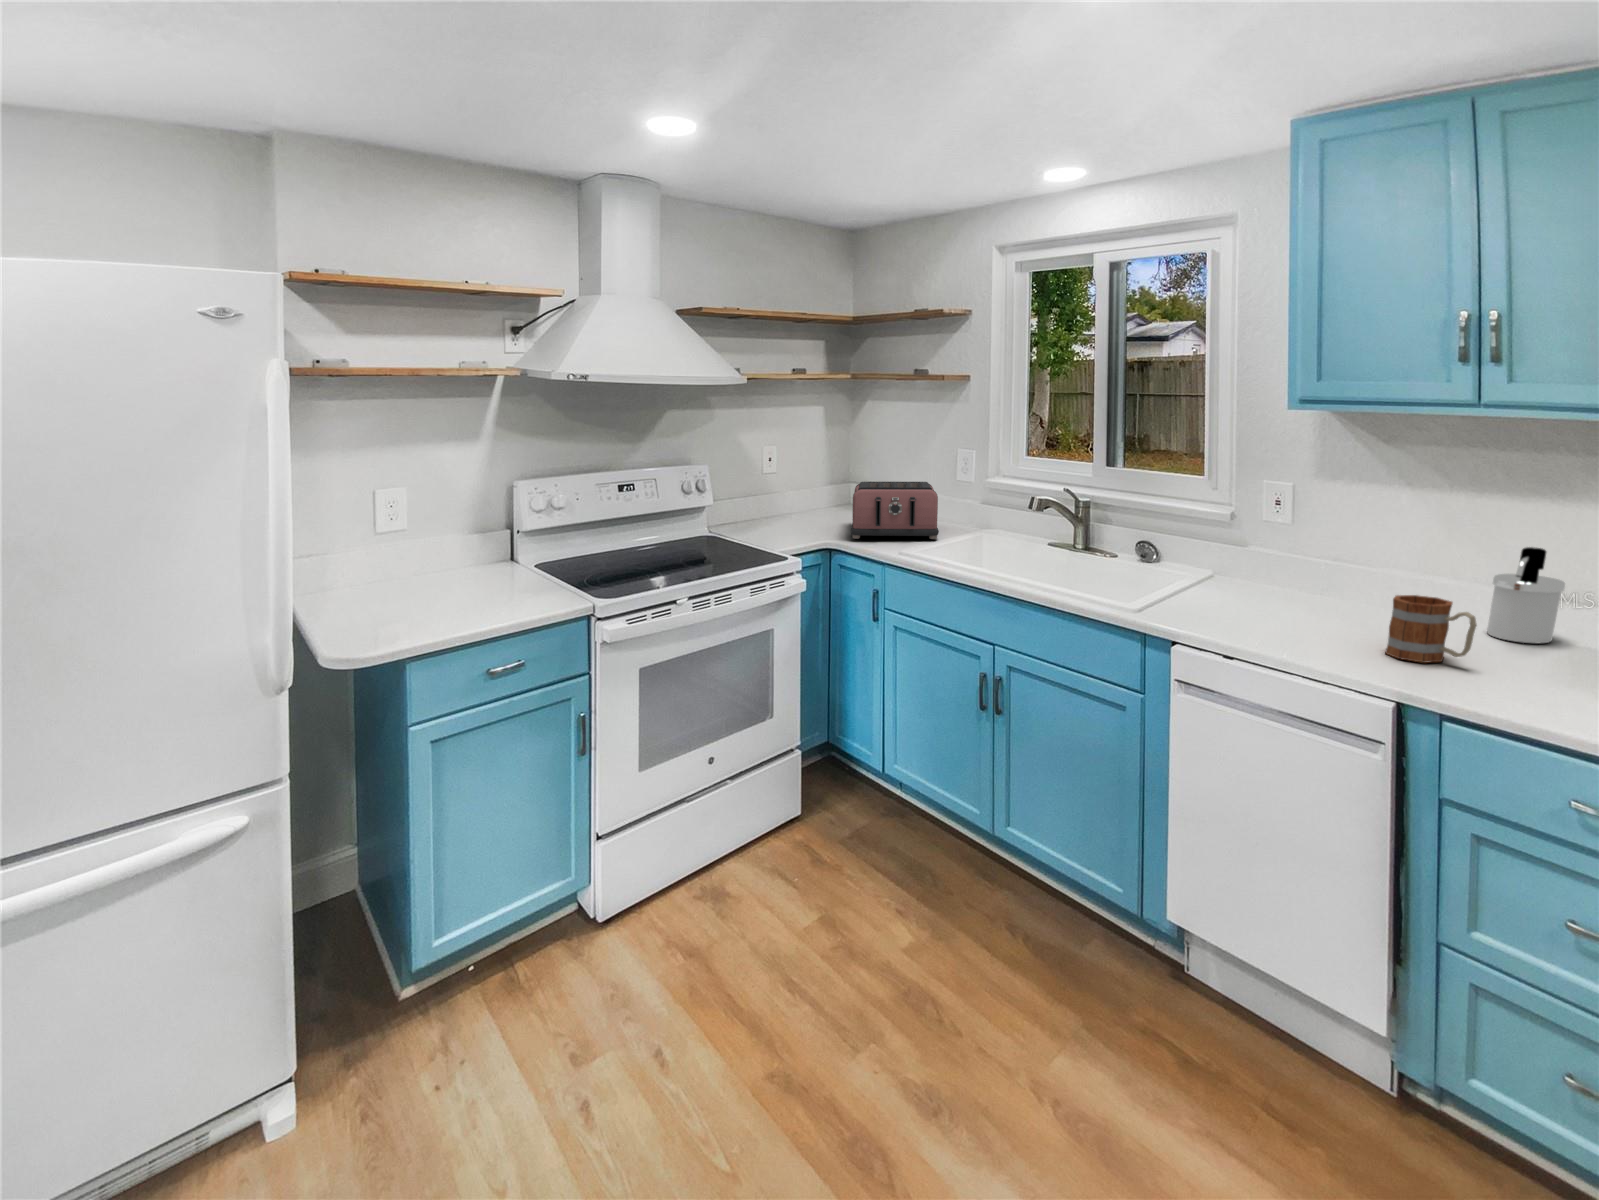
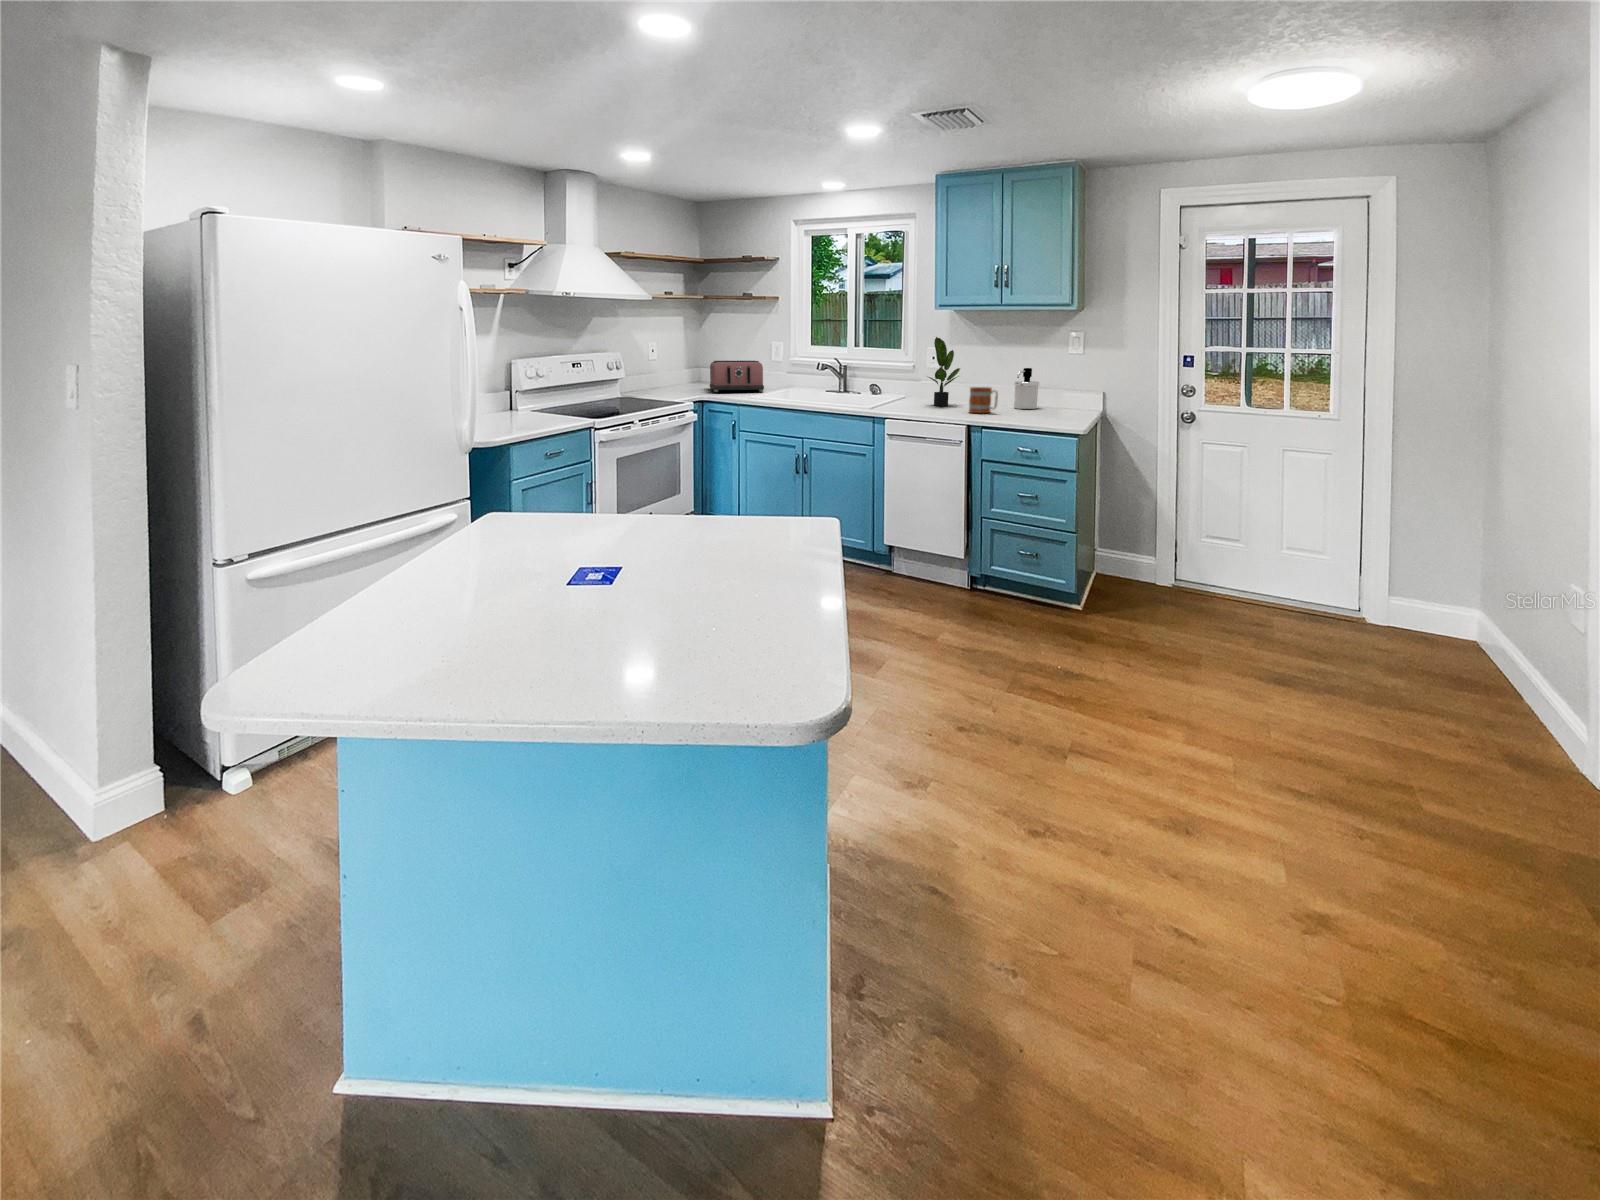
potted plant: none [1265,470,1353,615] -> present [929,337,960,406]

